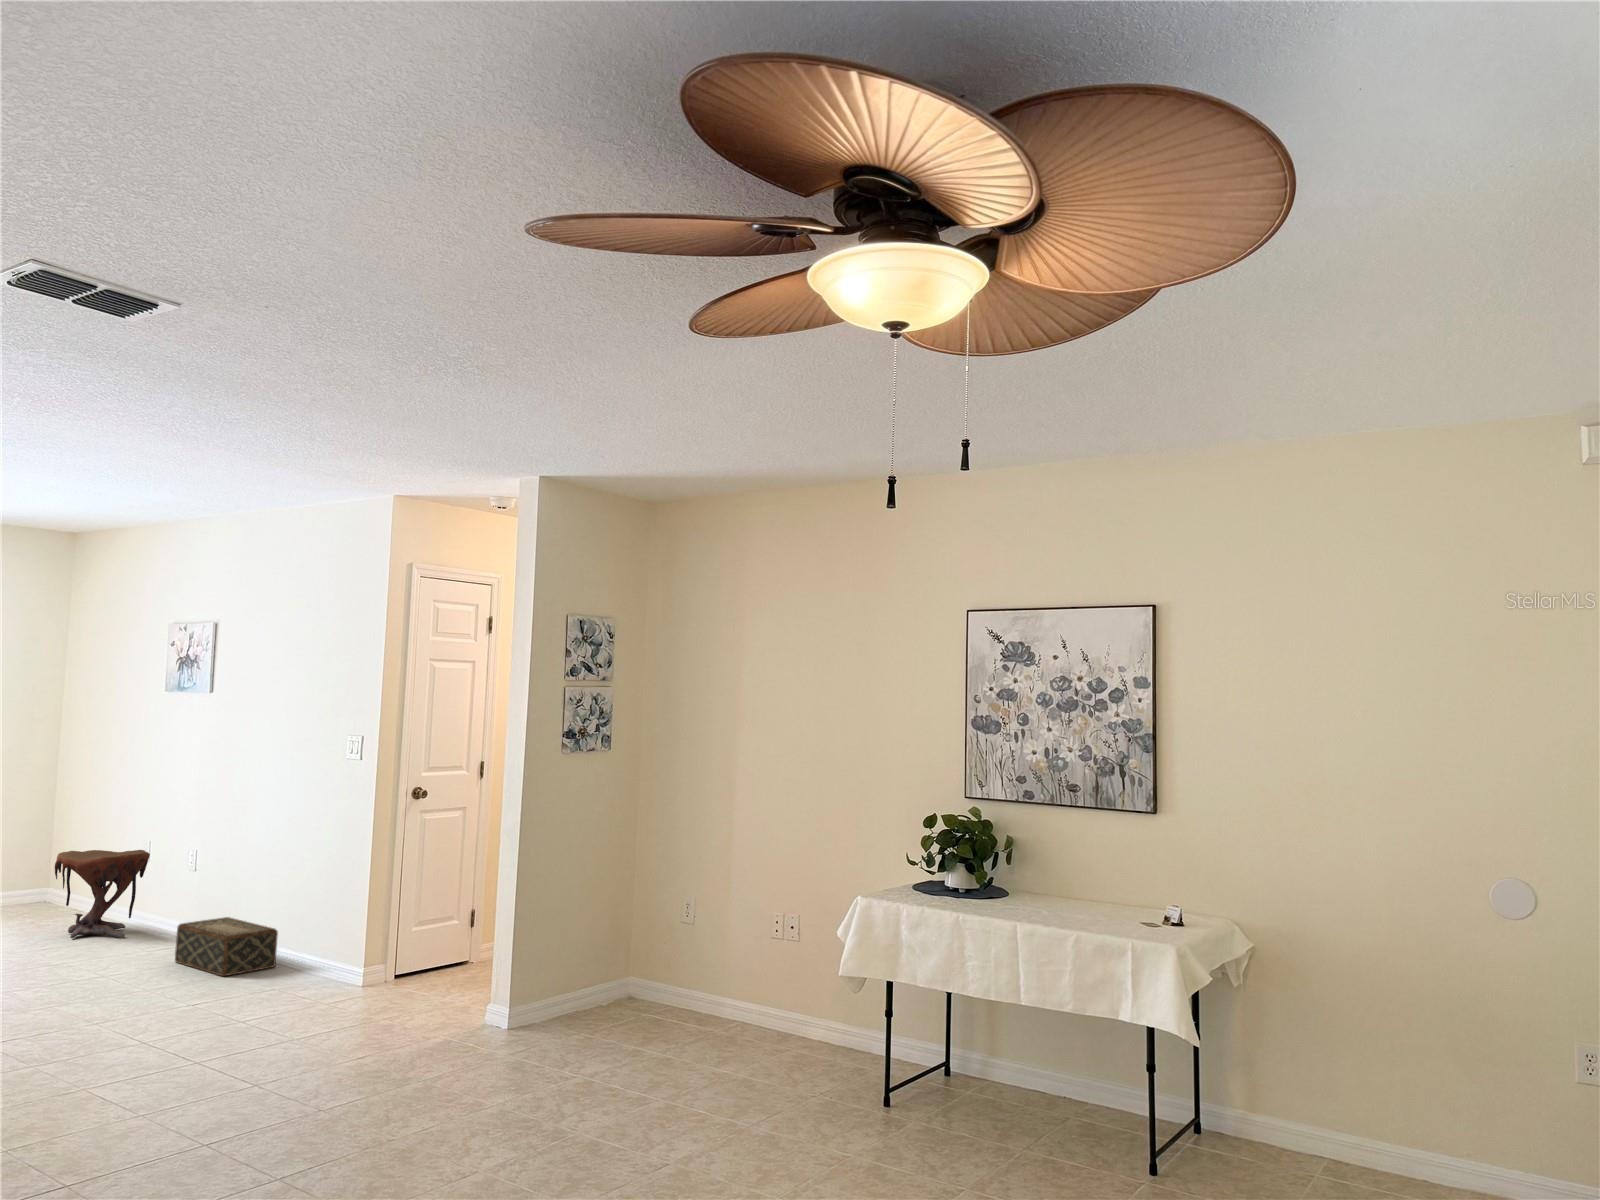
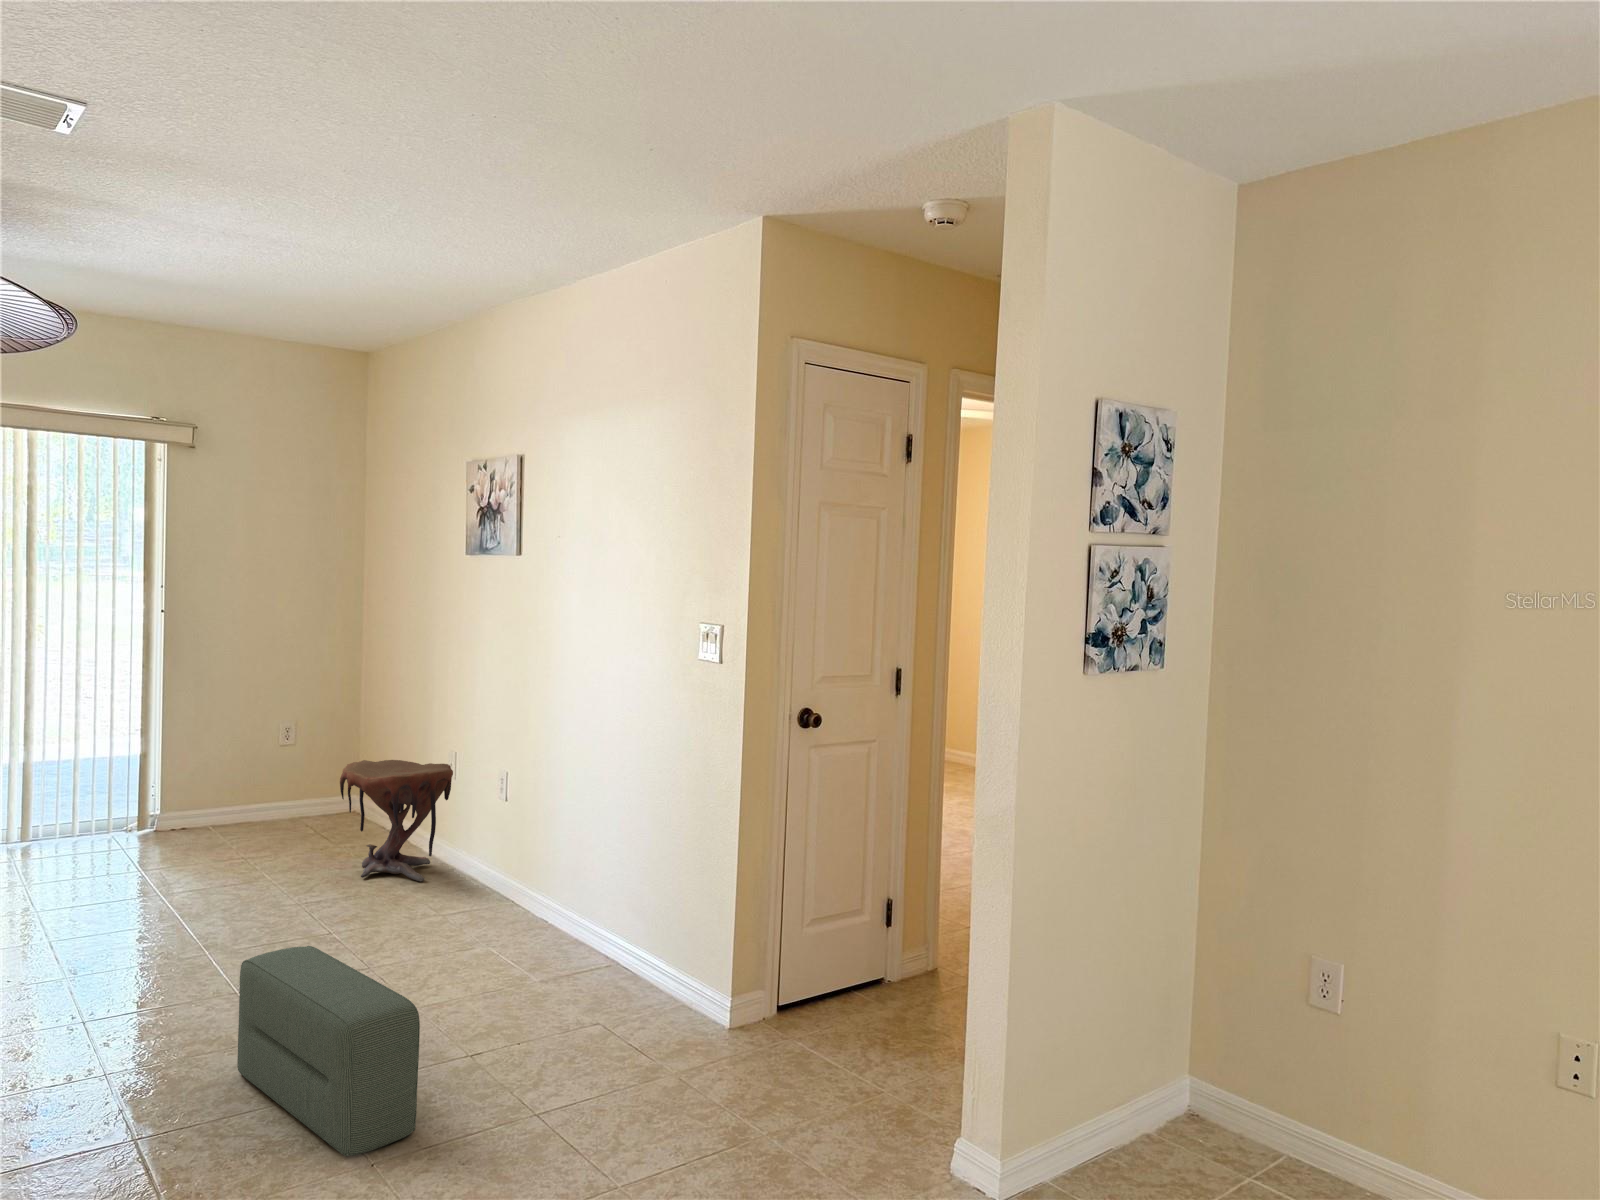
woven basket: present [175,917,278,976] -> none [472,876,604,980]
pouf: none [34,943,174,1045] -> present [237,946,420,1156]

